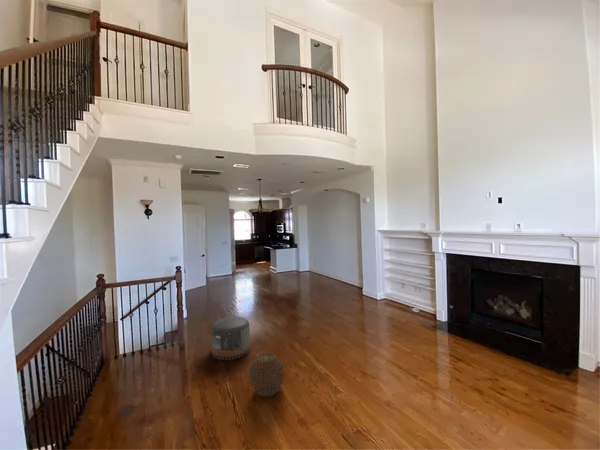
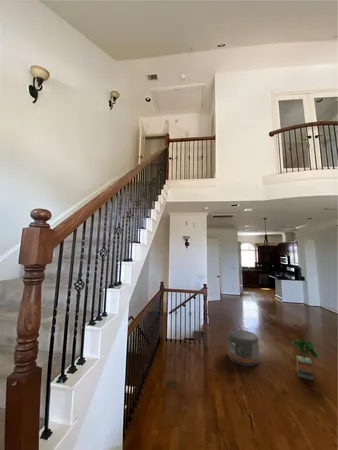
potted tree: none [285,310,311,352] -> present [292,339,318,380]
woven basket: present [250,353,284,397] -> none [261,368,292,408]

